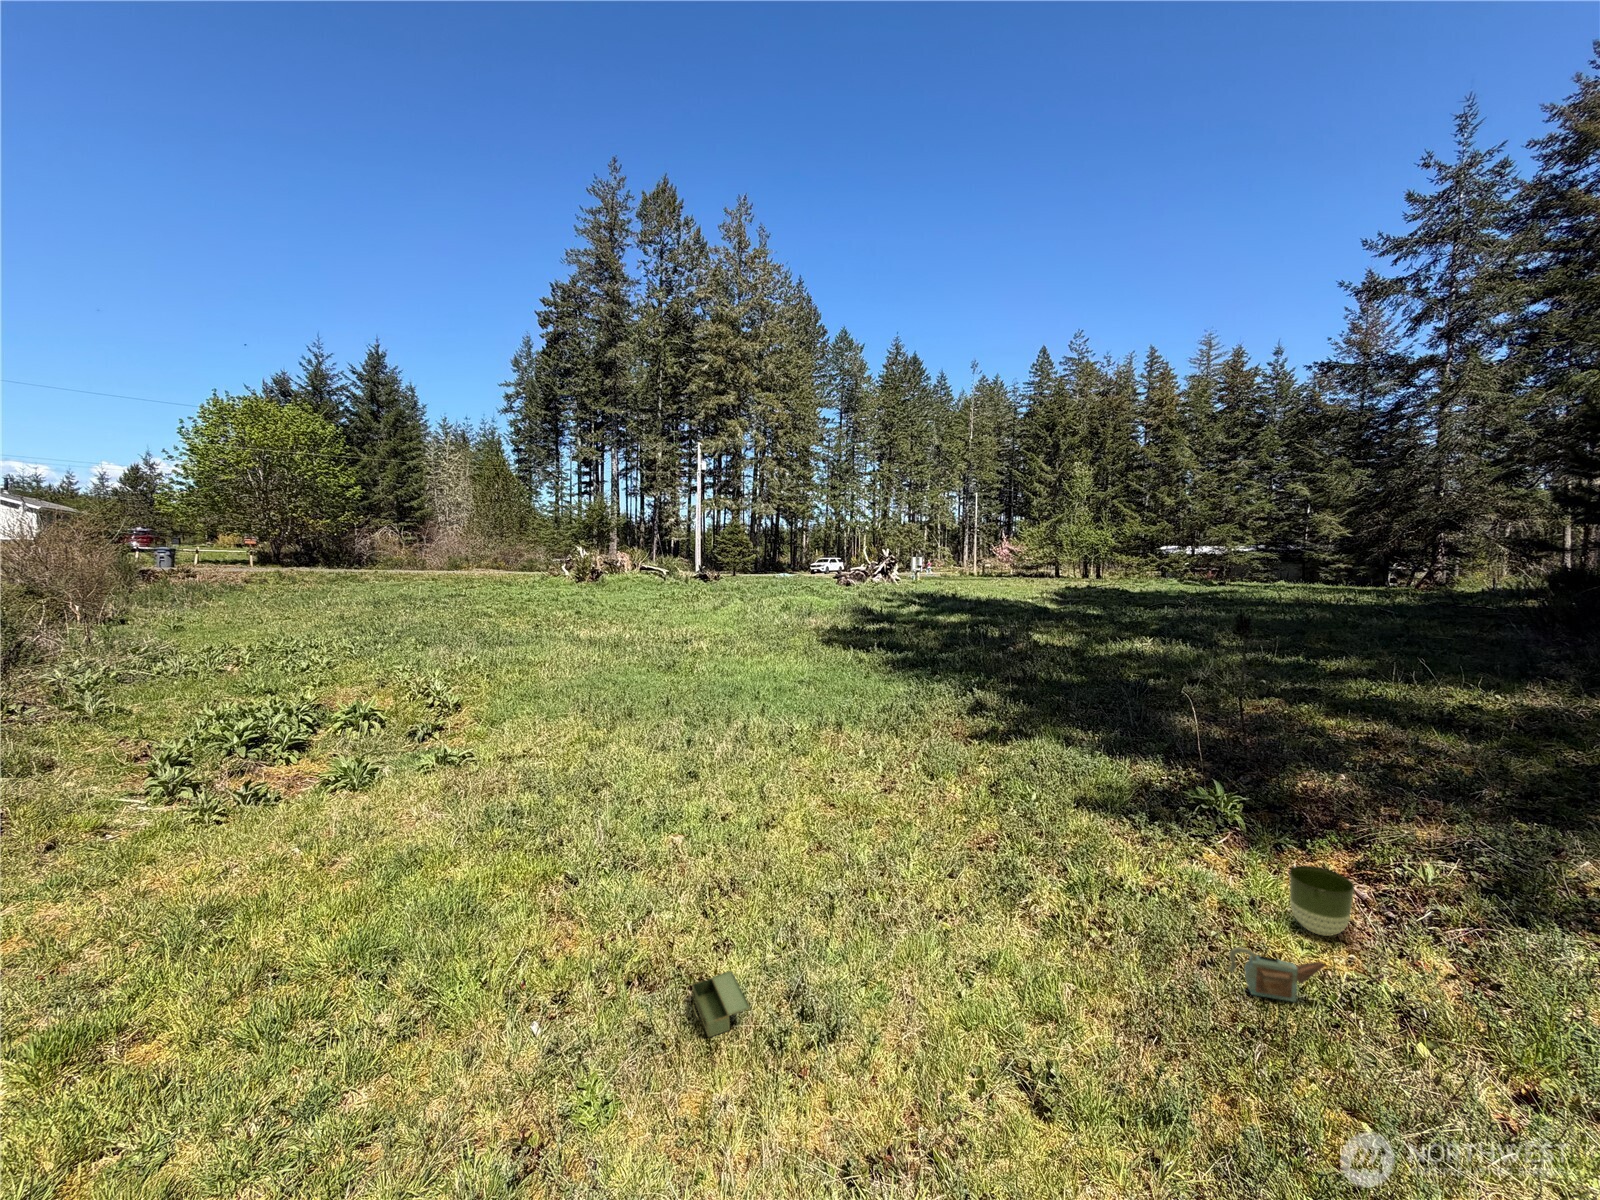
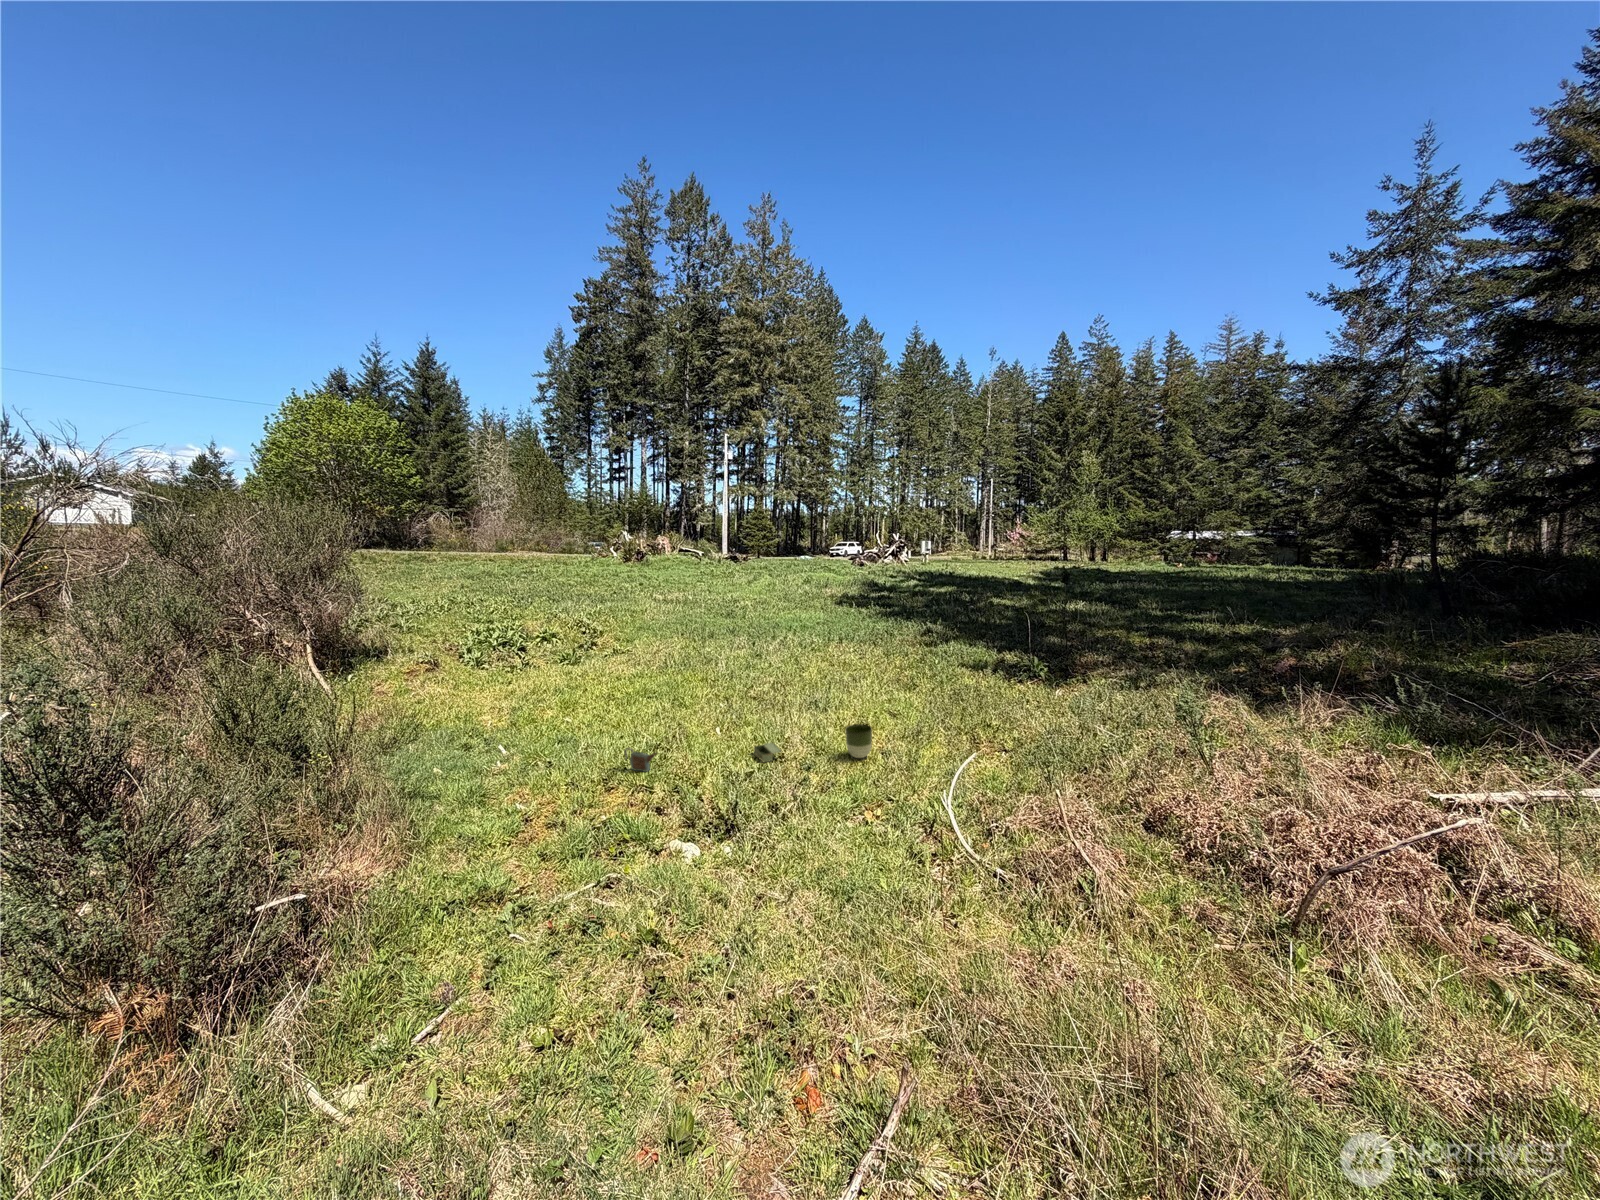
planter: present [1289,865,1354,936] -> present [845,724,872,758]
watering can: present [1228,947,1326,1002] -> present [624,748,657,772]

